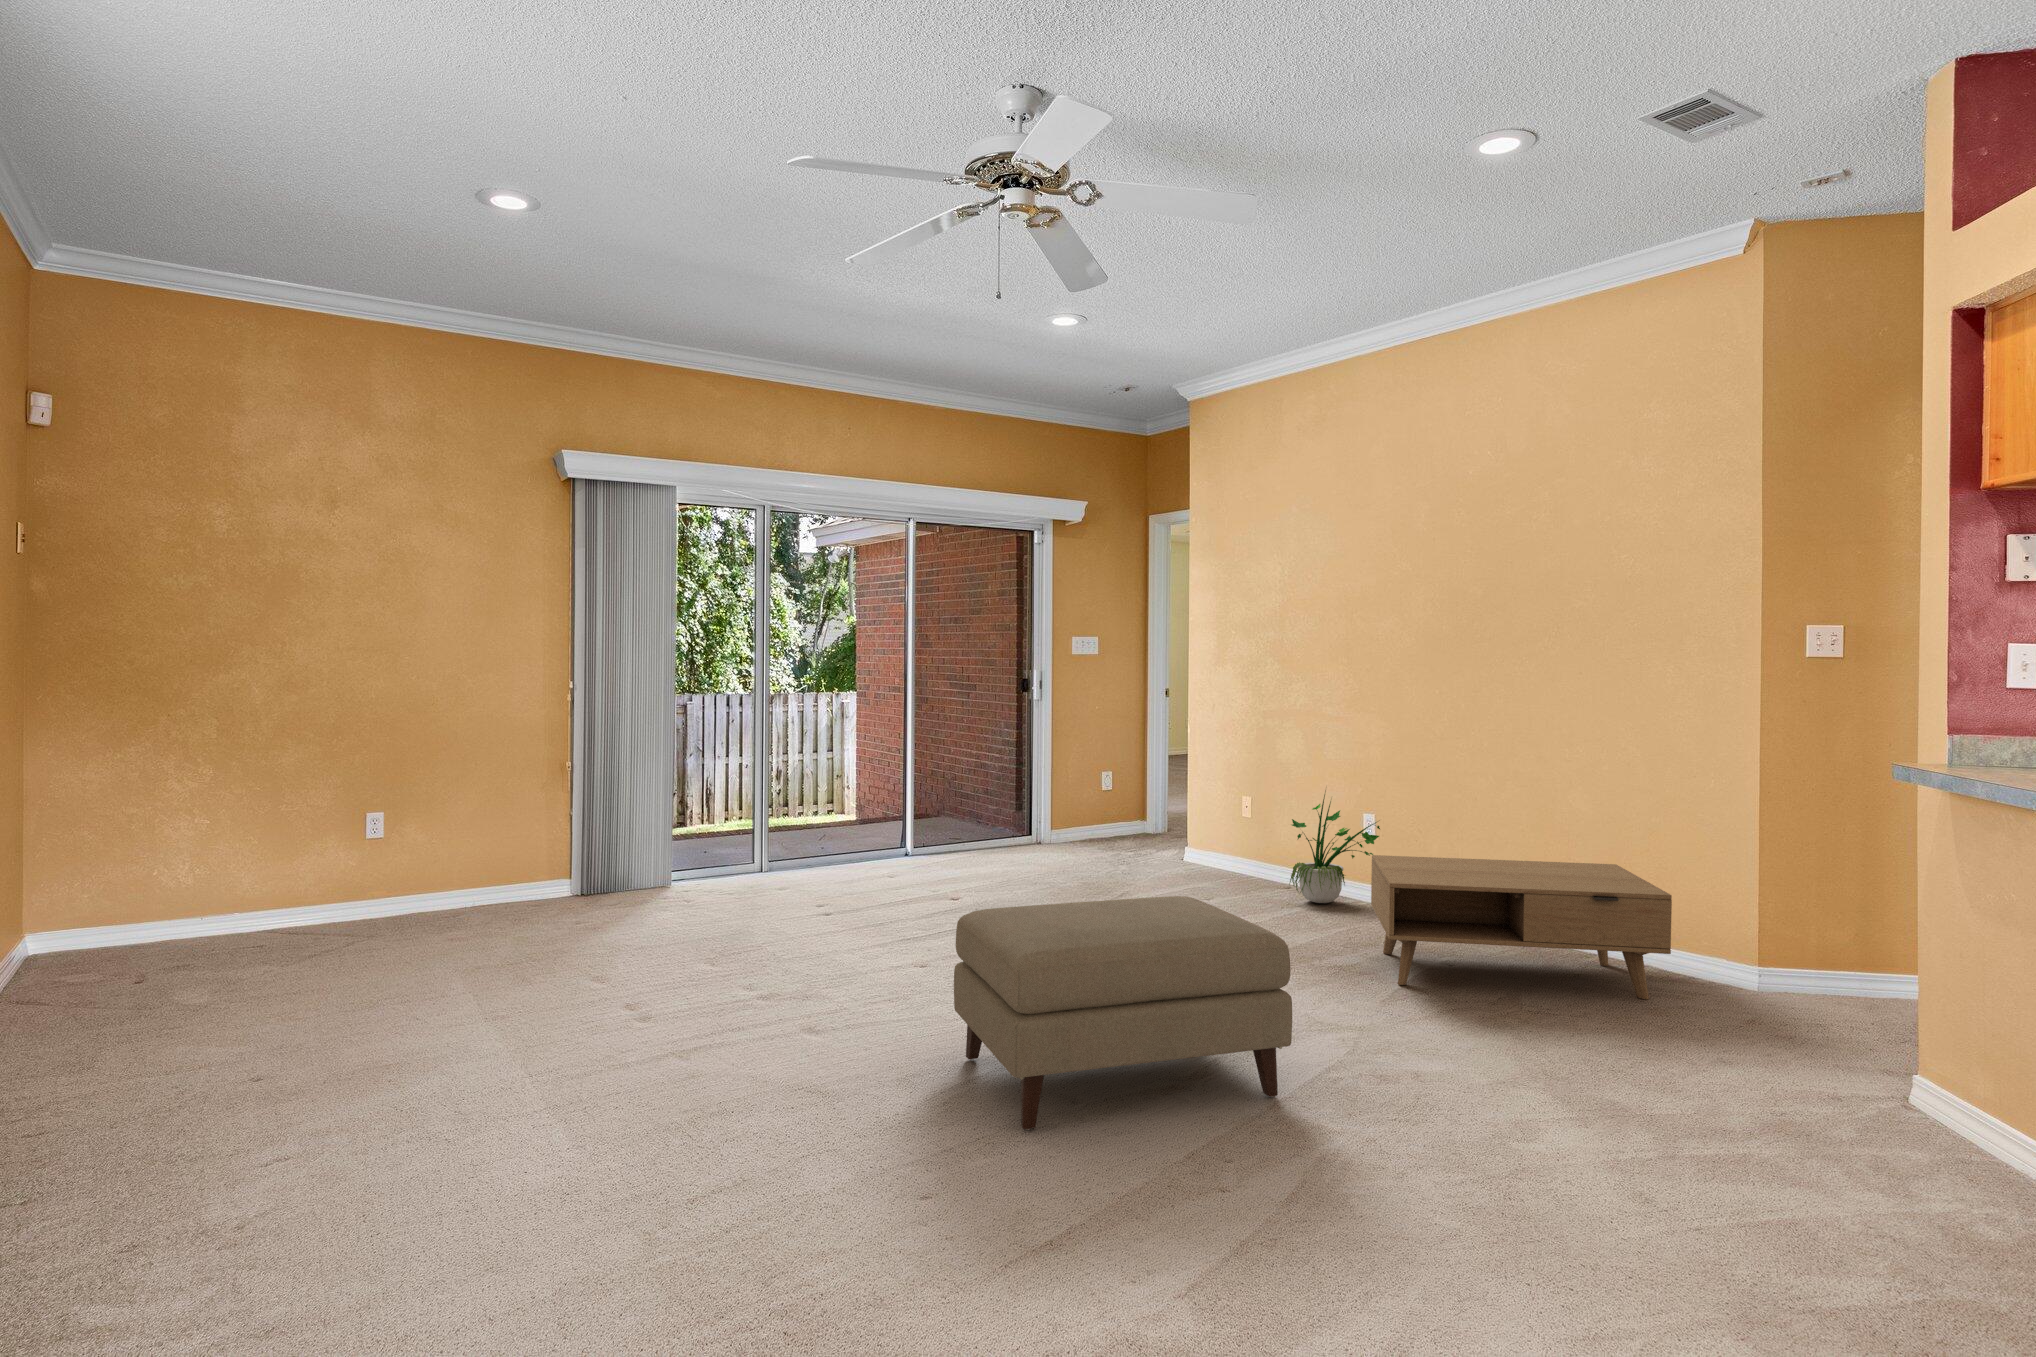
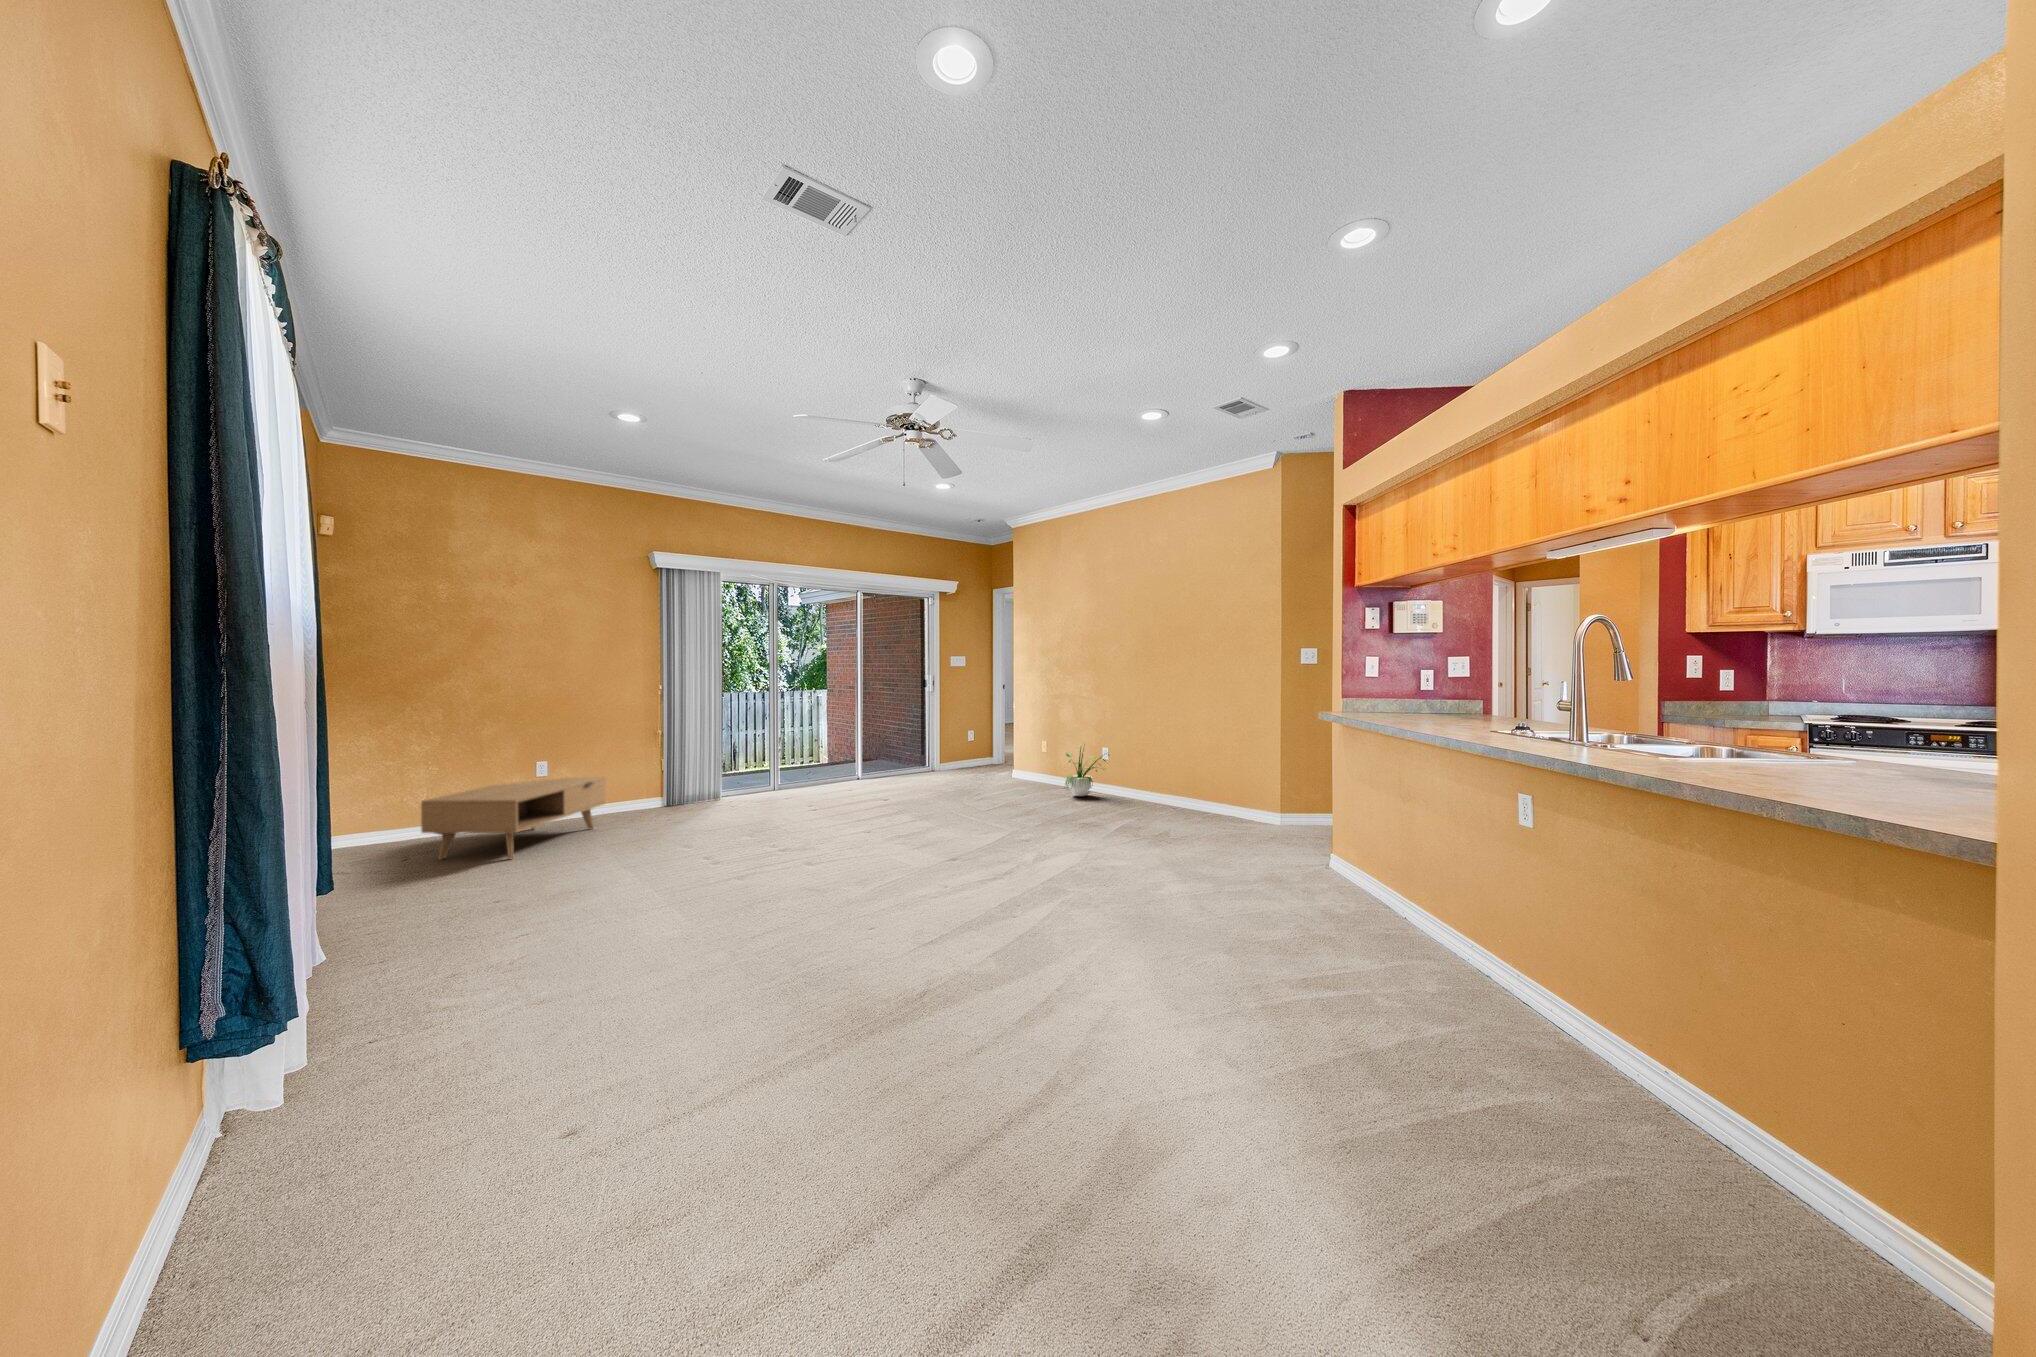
coffee table: present [1371,855,1672,999] -> present [421,777,606,860]
ottoman: present [954,896,1292,1130] -> none [886,788,1055,902]

